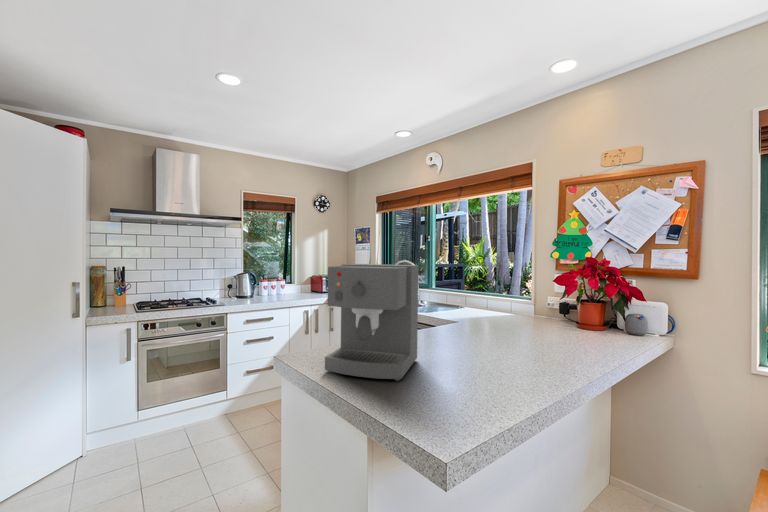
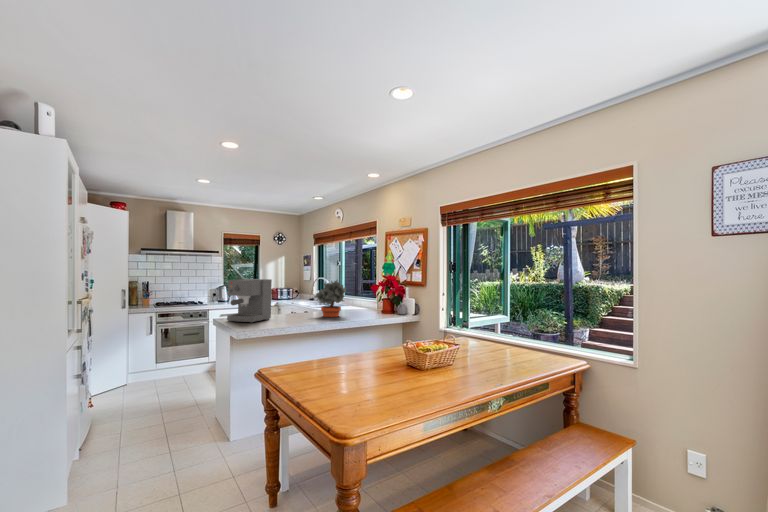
potted plant: none [480,264,554,348] -> present [314,280,346,317]

